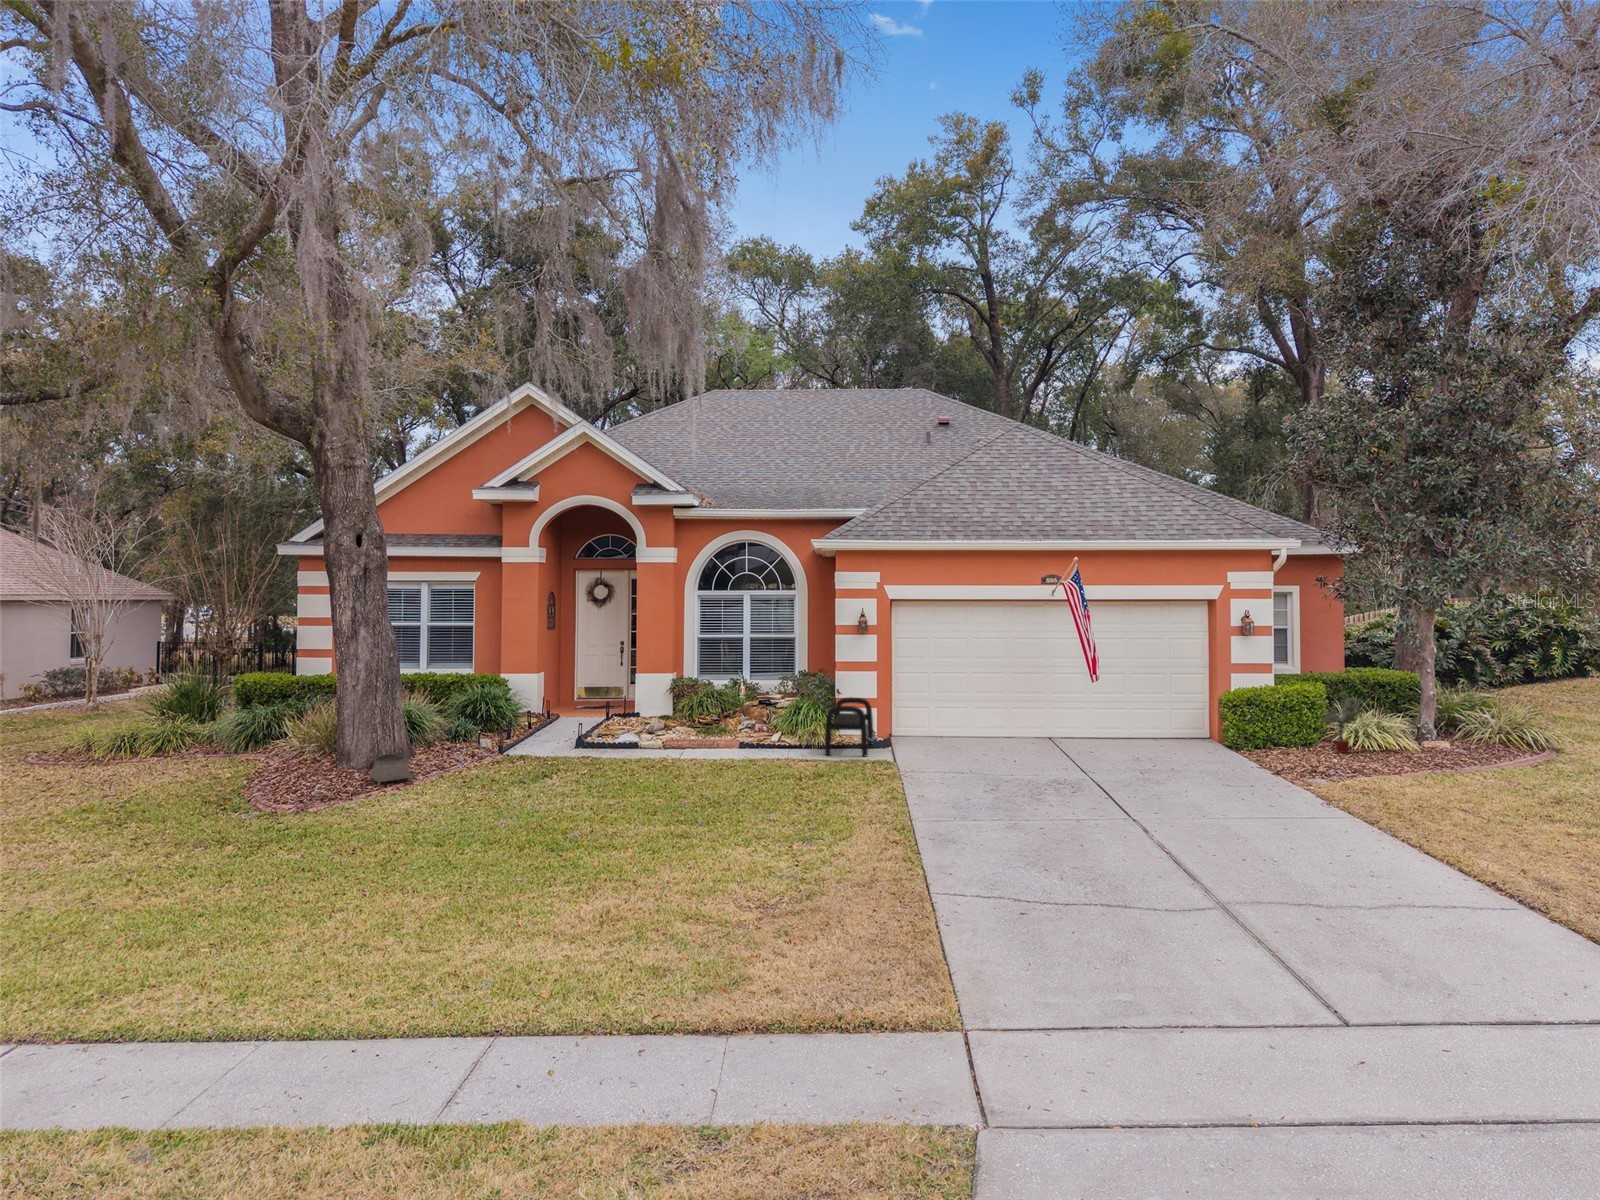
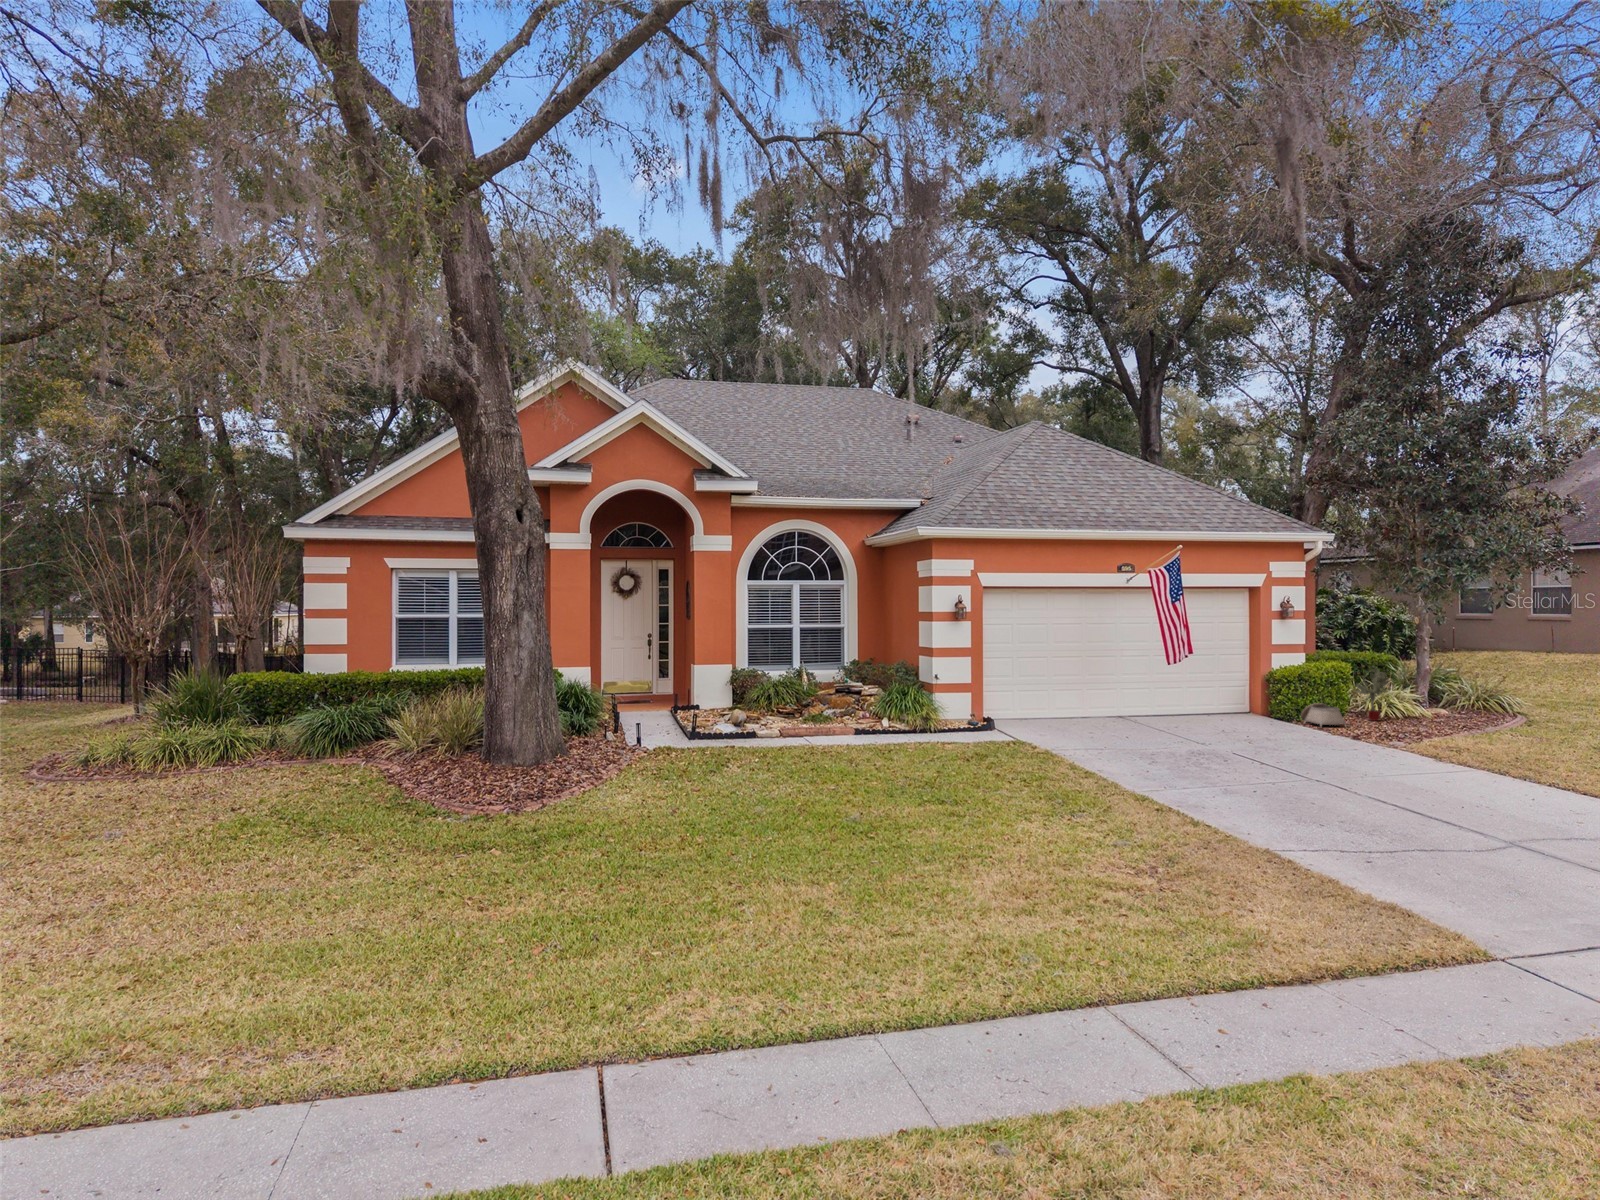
bench: present [825,697,873,756] -> none [924,685,979,743]
basket: present [368,753,413,785] -> present [1301,703,1346,727]

